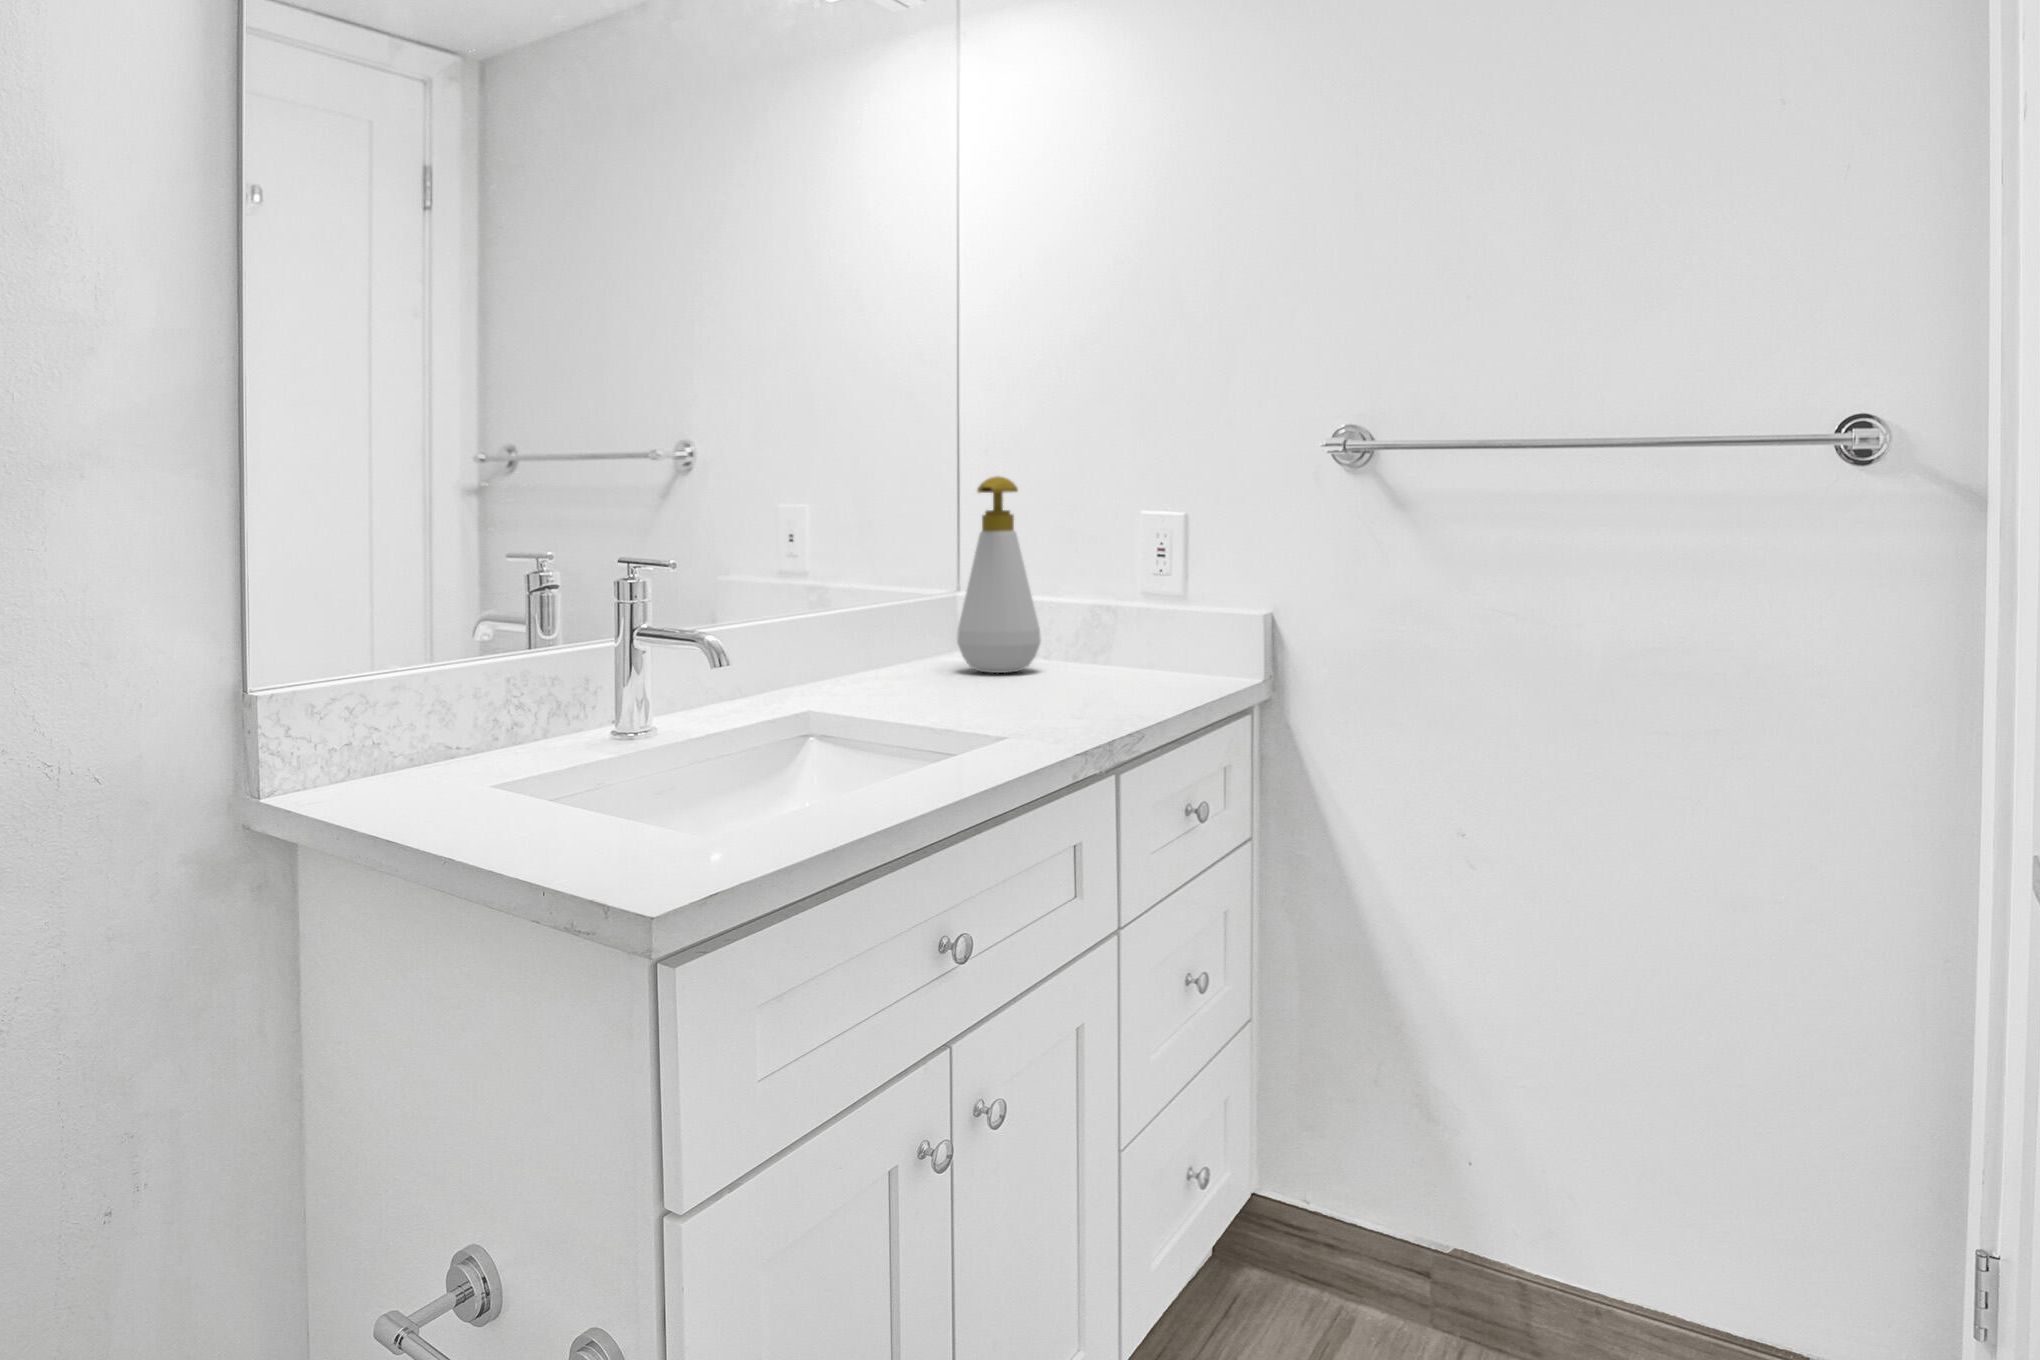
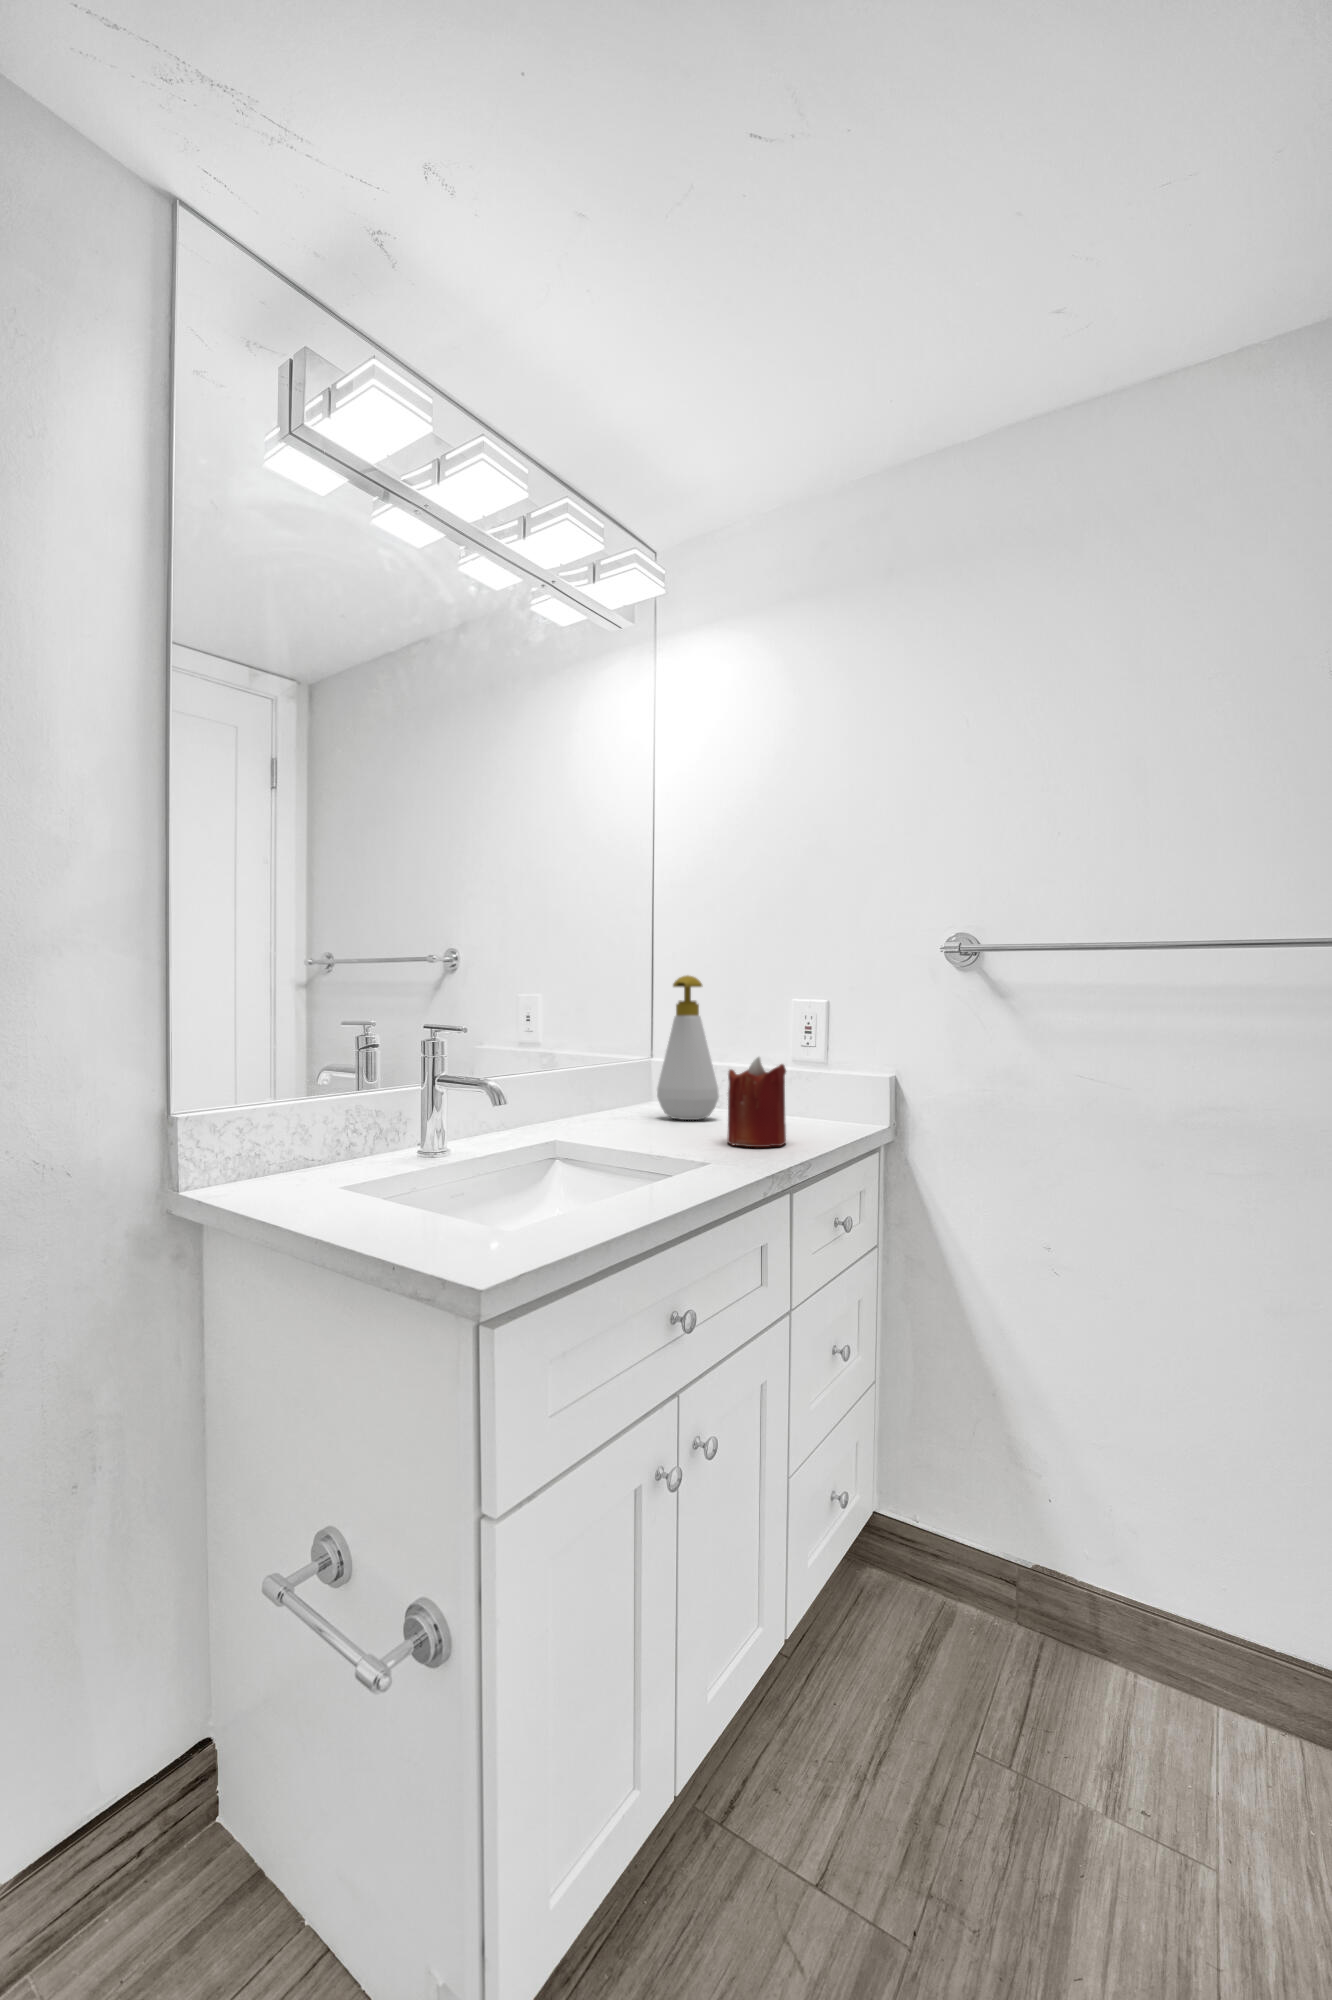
candle: none [1042,589,1120,711] -> present [728,1057,786,1147]

